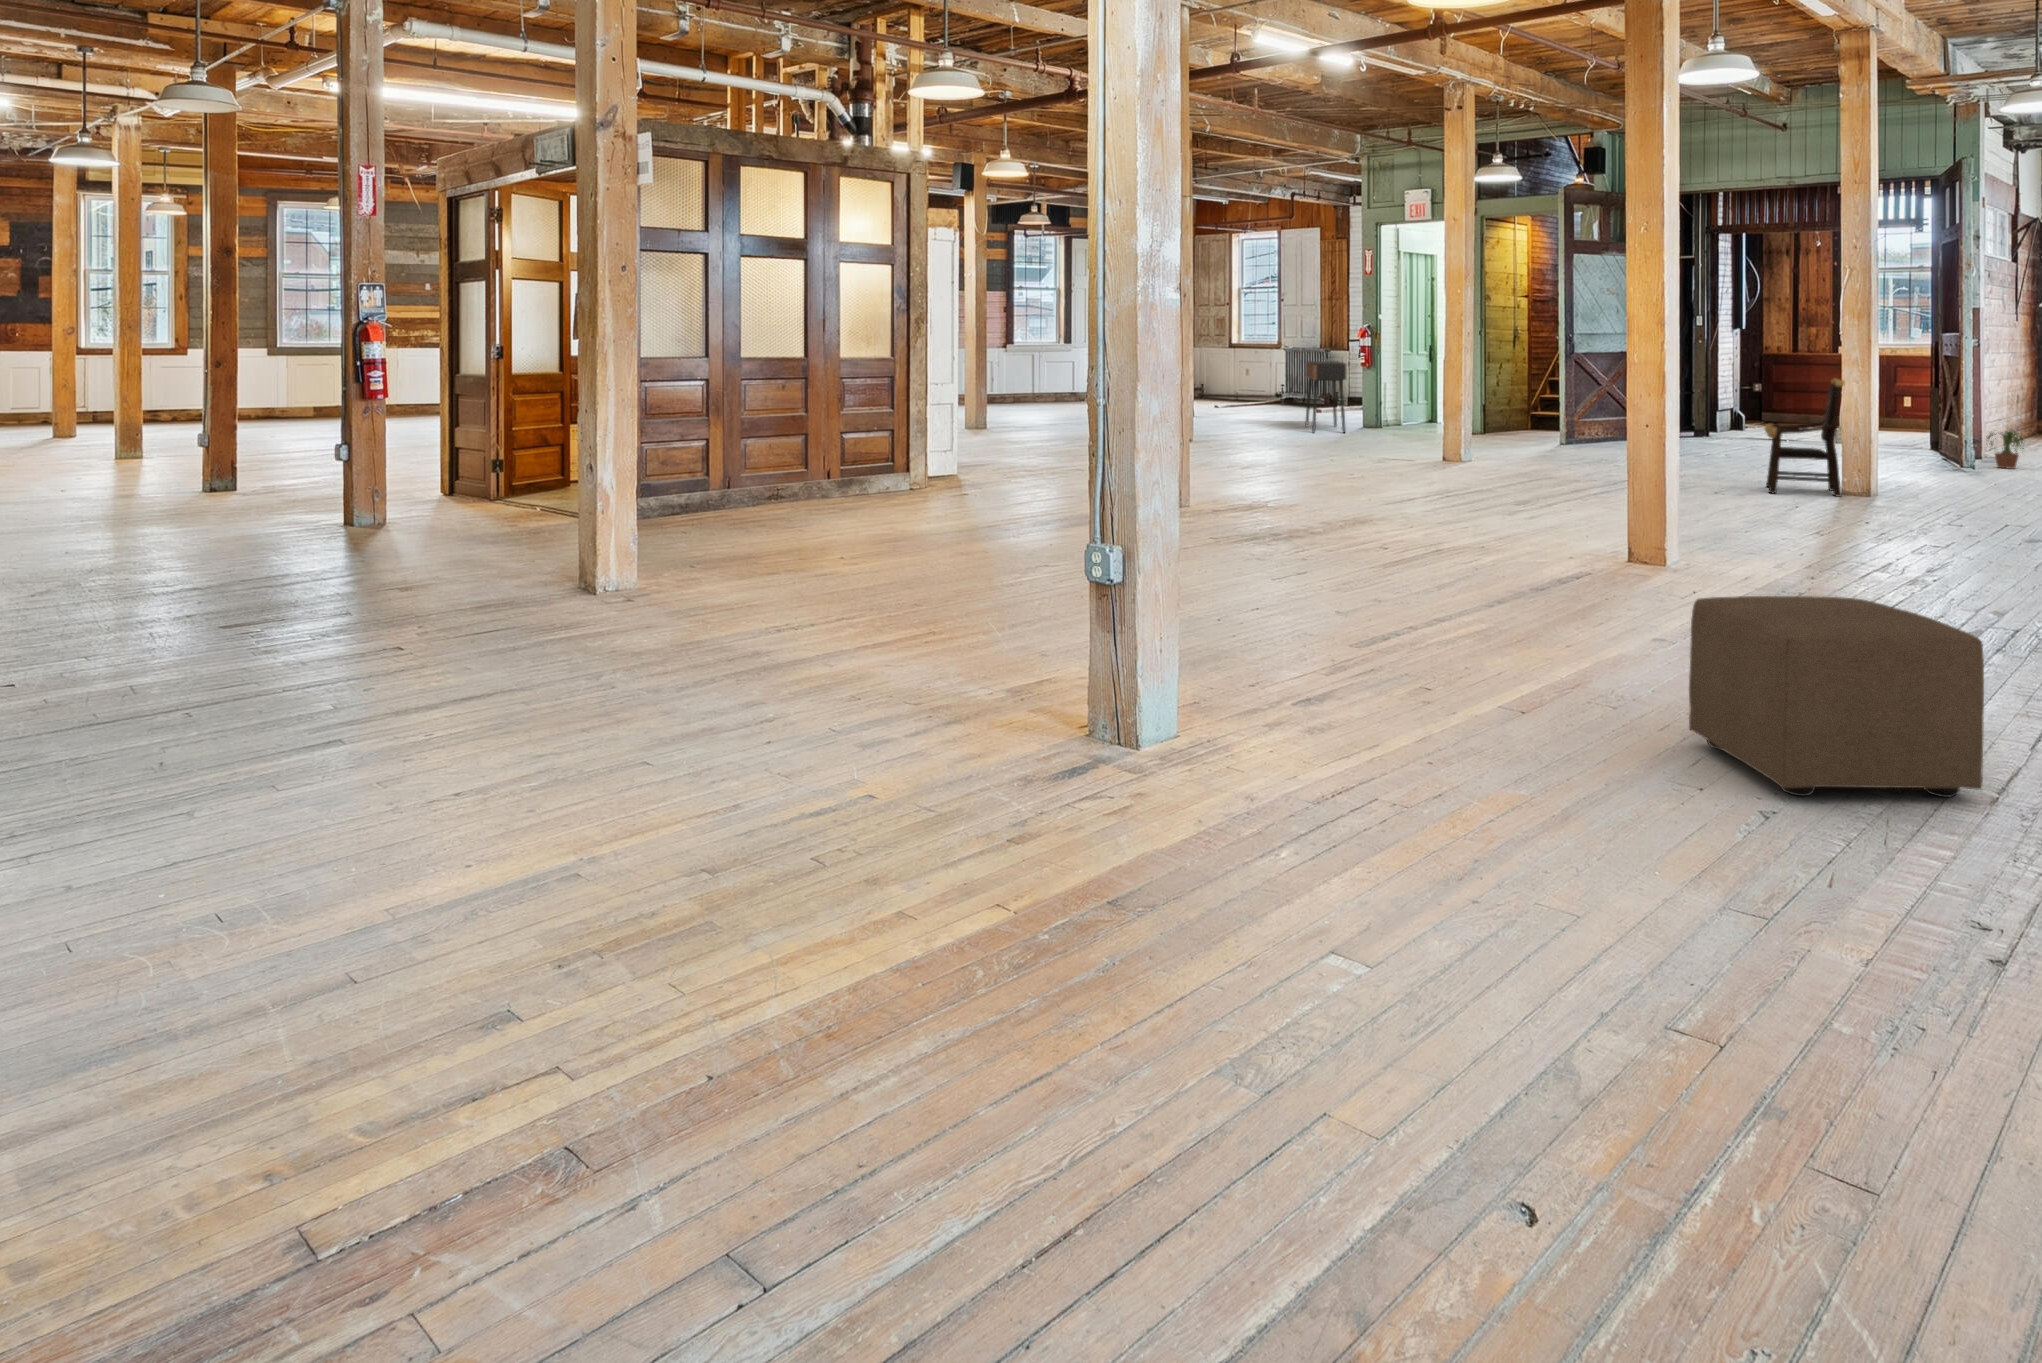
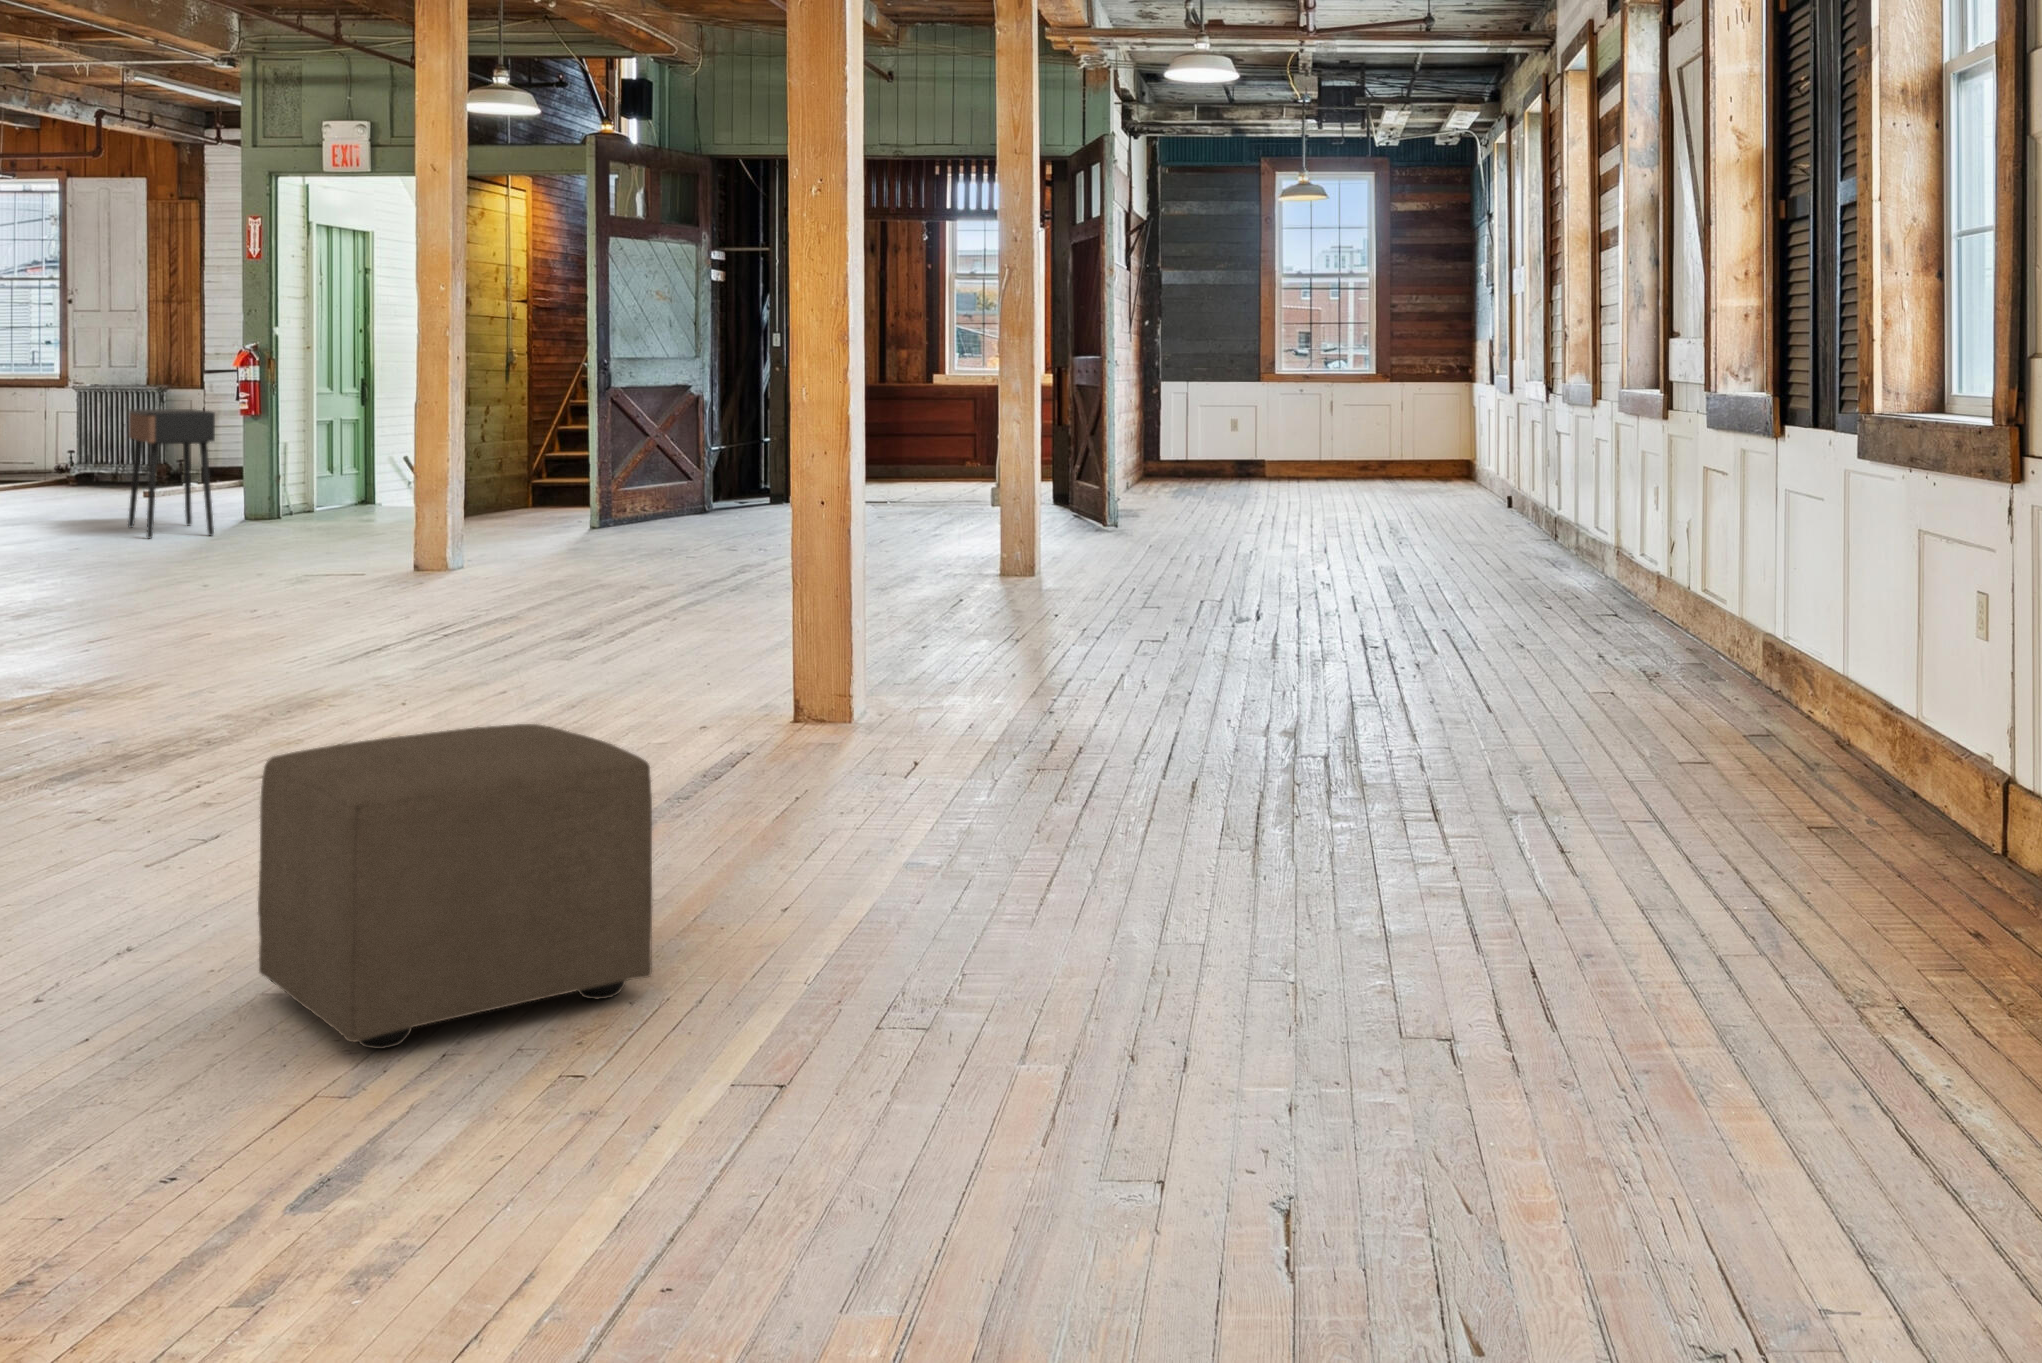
armchair: present [1765,379,1844,497] -> none [911,419,1014,585]
potted plant: present [1987,431,2024,469] -> none [1127,482,1178,530]
ottoman: present [1689,596,1984,797] -> present [258,724,652,1049]

